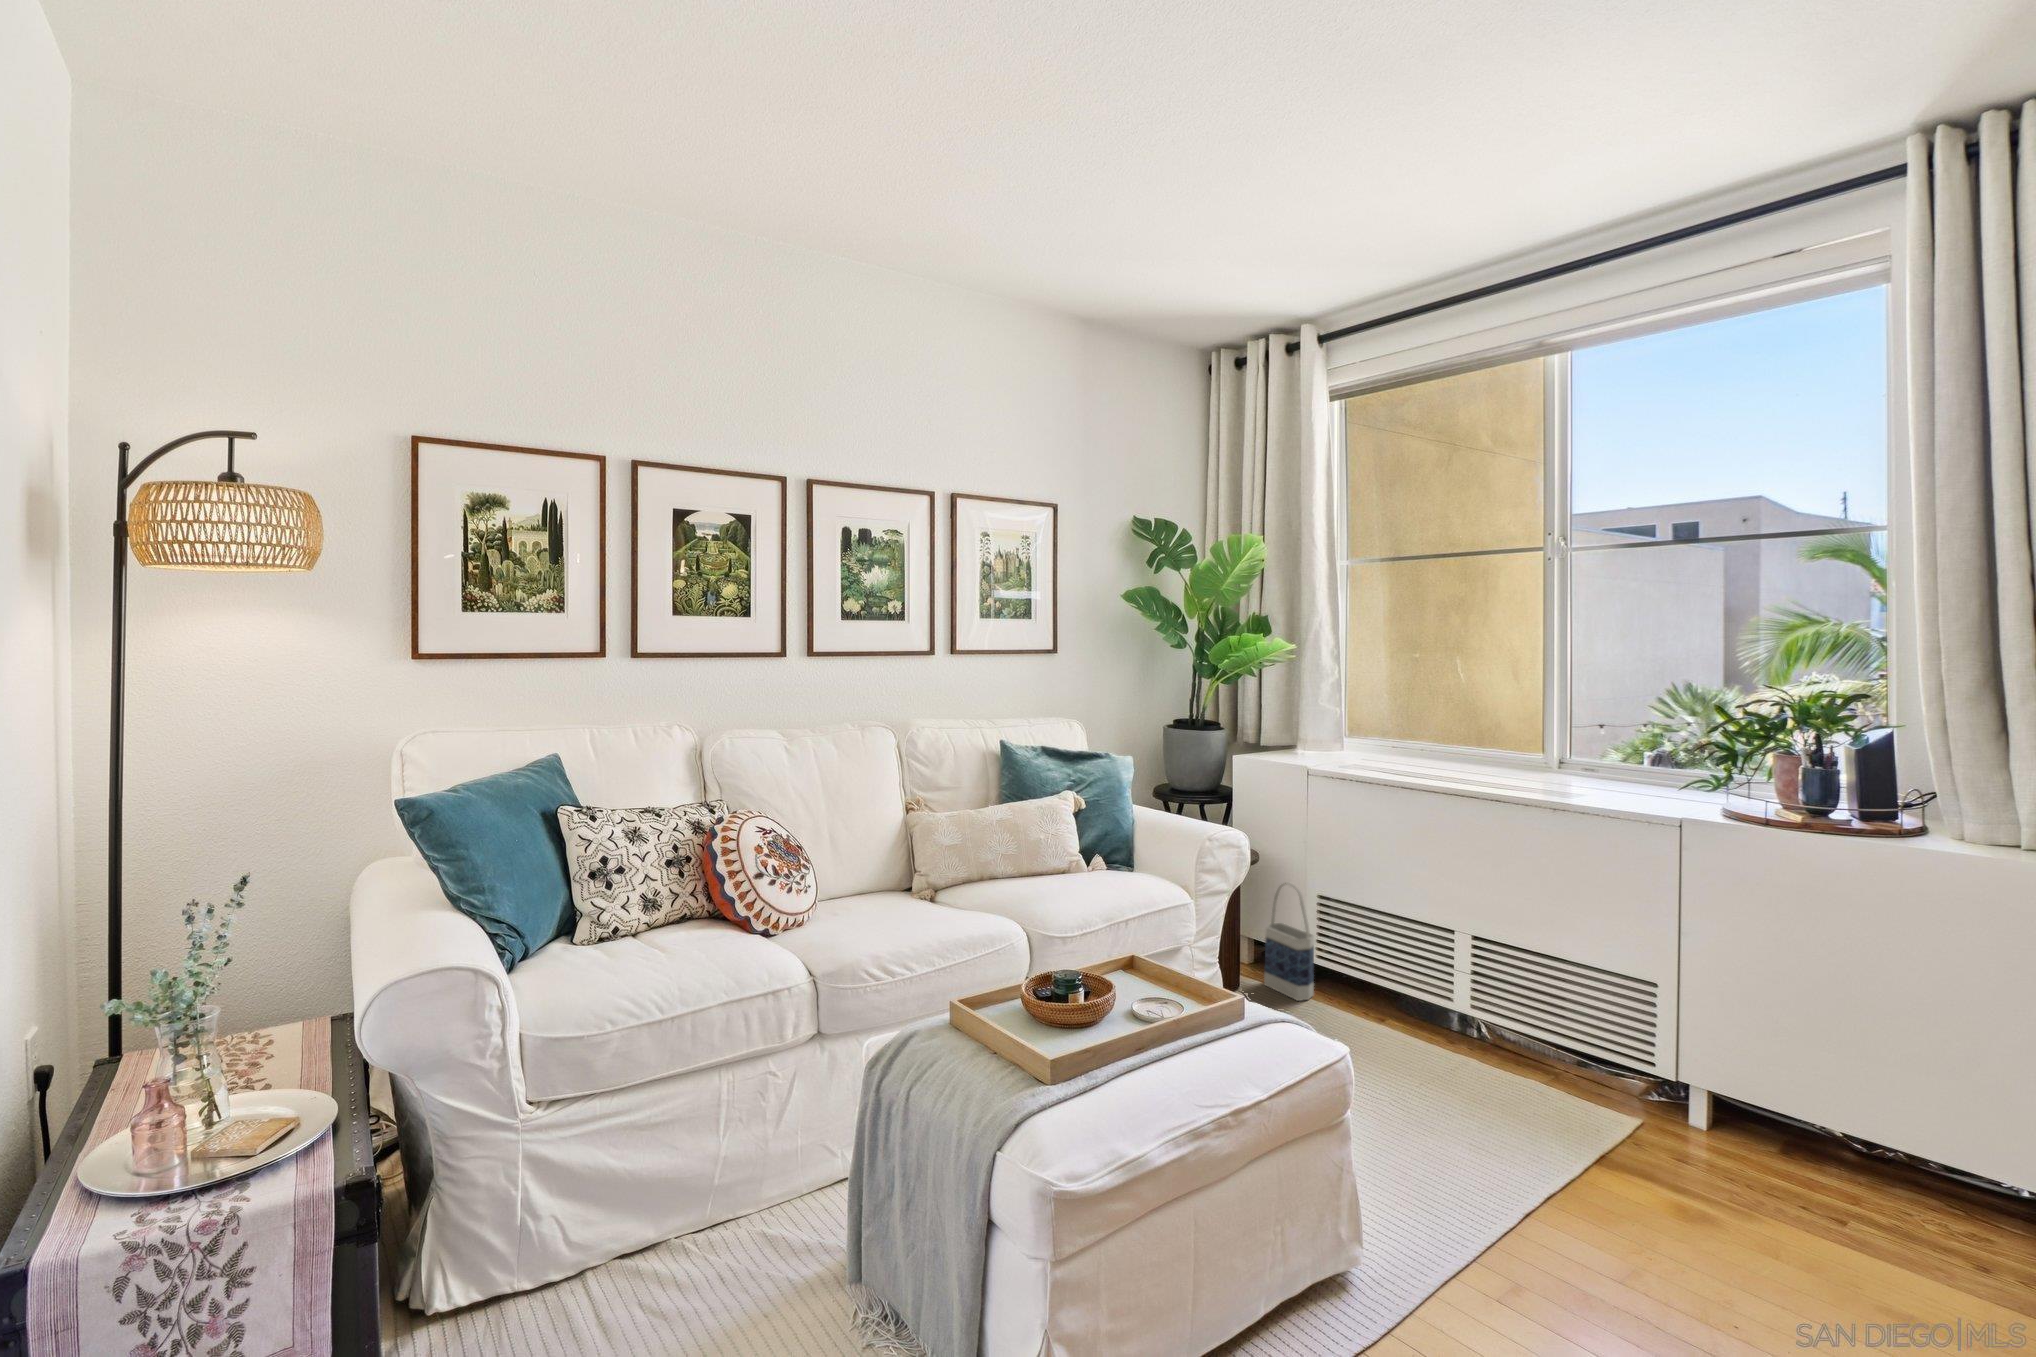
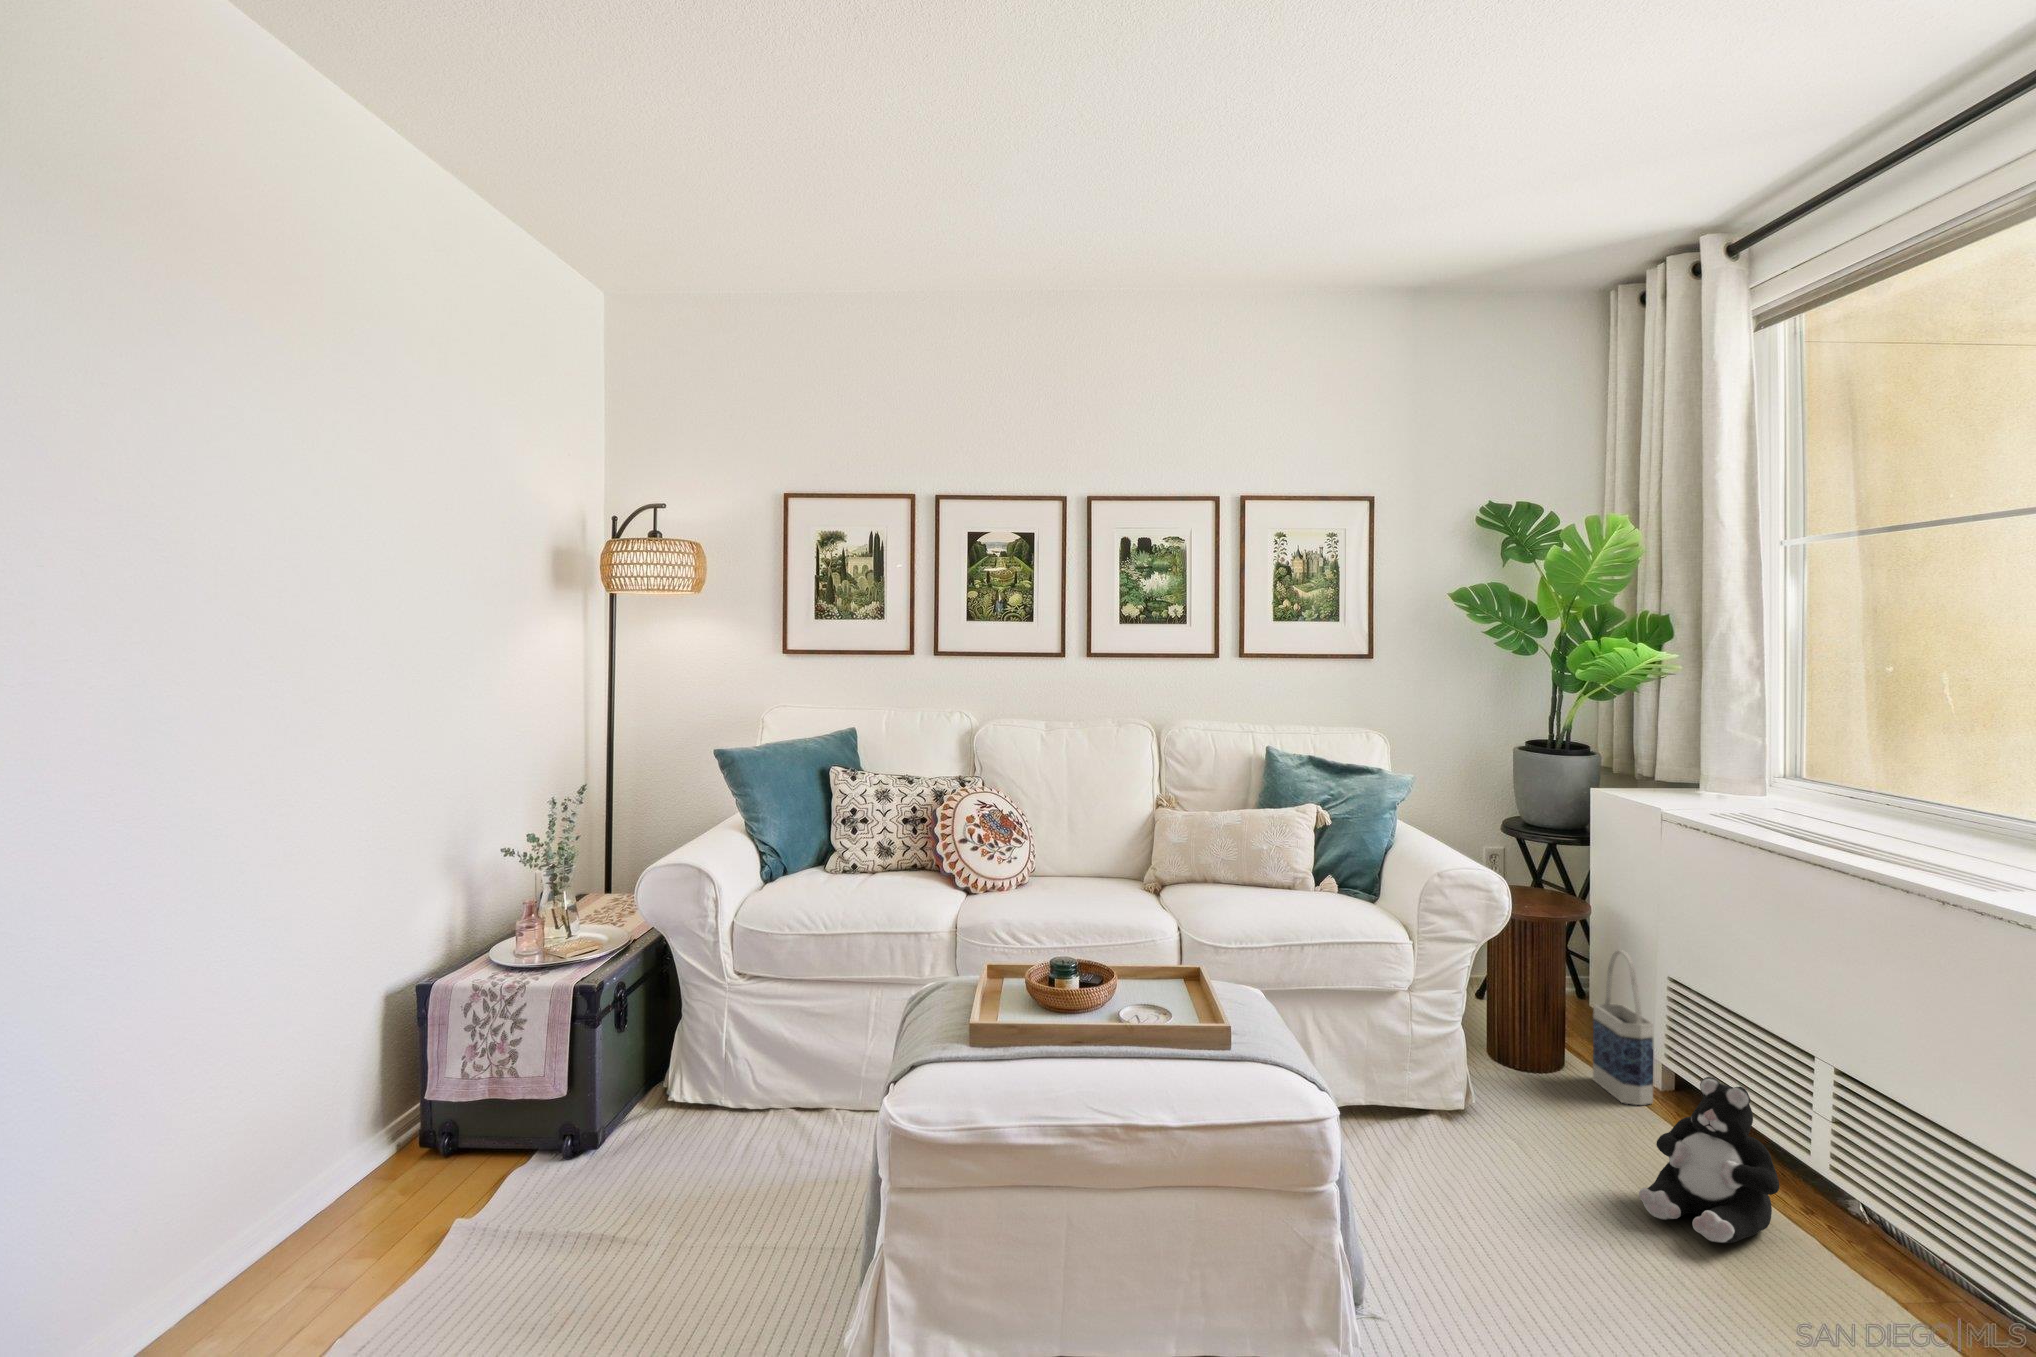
plush toy: none [1386,982,1478,1112] -> present [1639,1077,1779,1243]

